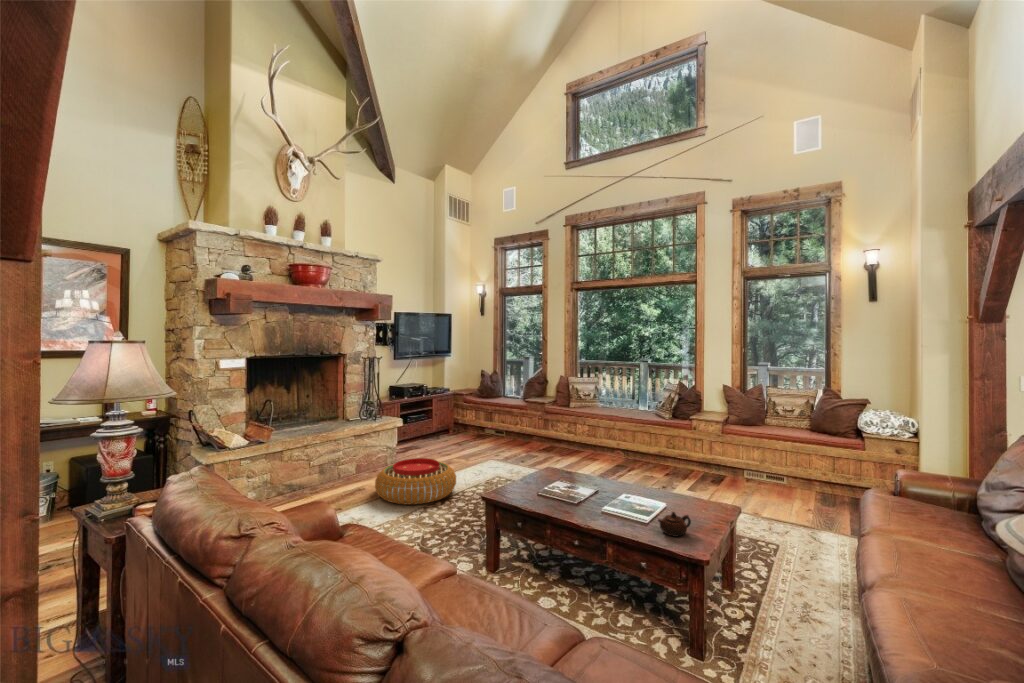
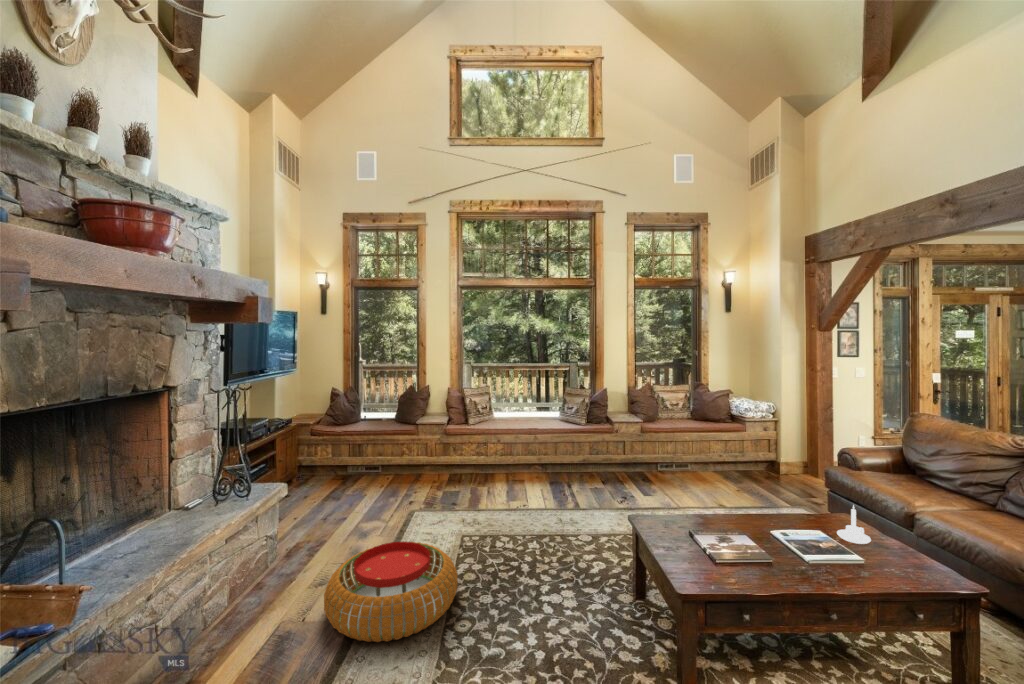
candle holder: none [687,483,715,520] -> present [837,505,871,544]
teapot: present [658,512,691,537] -> none [878,546,913,577]

